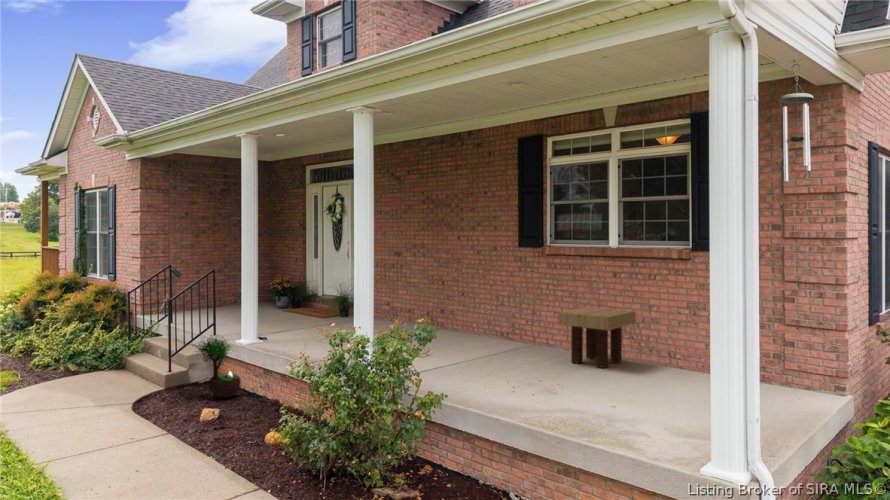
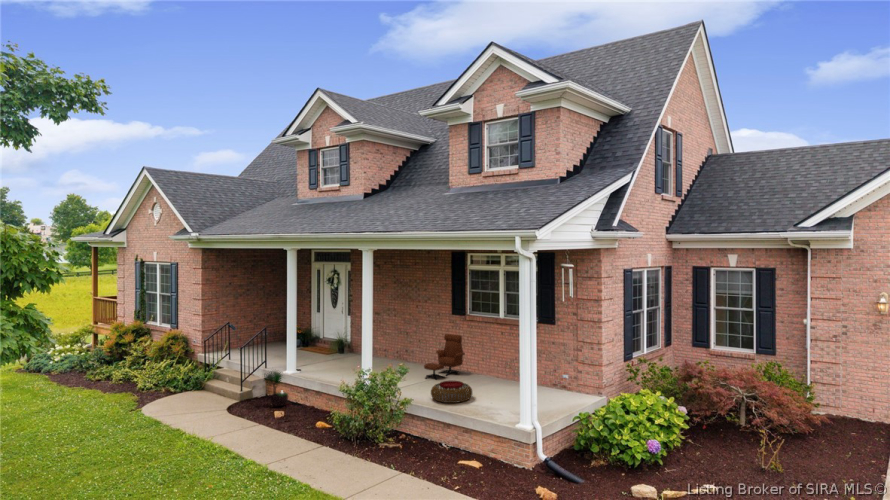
lounge chair: none [469,280,543,358] -> present [424,334,465,379]
side table: present [558,307,636,368] -> none [471,351,512,384]
pouf: none [483,358,569,404] -> present [431,381,472,403]

